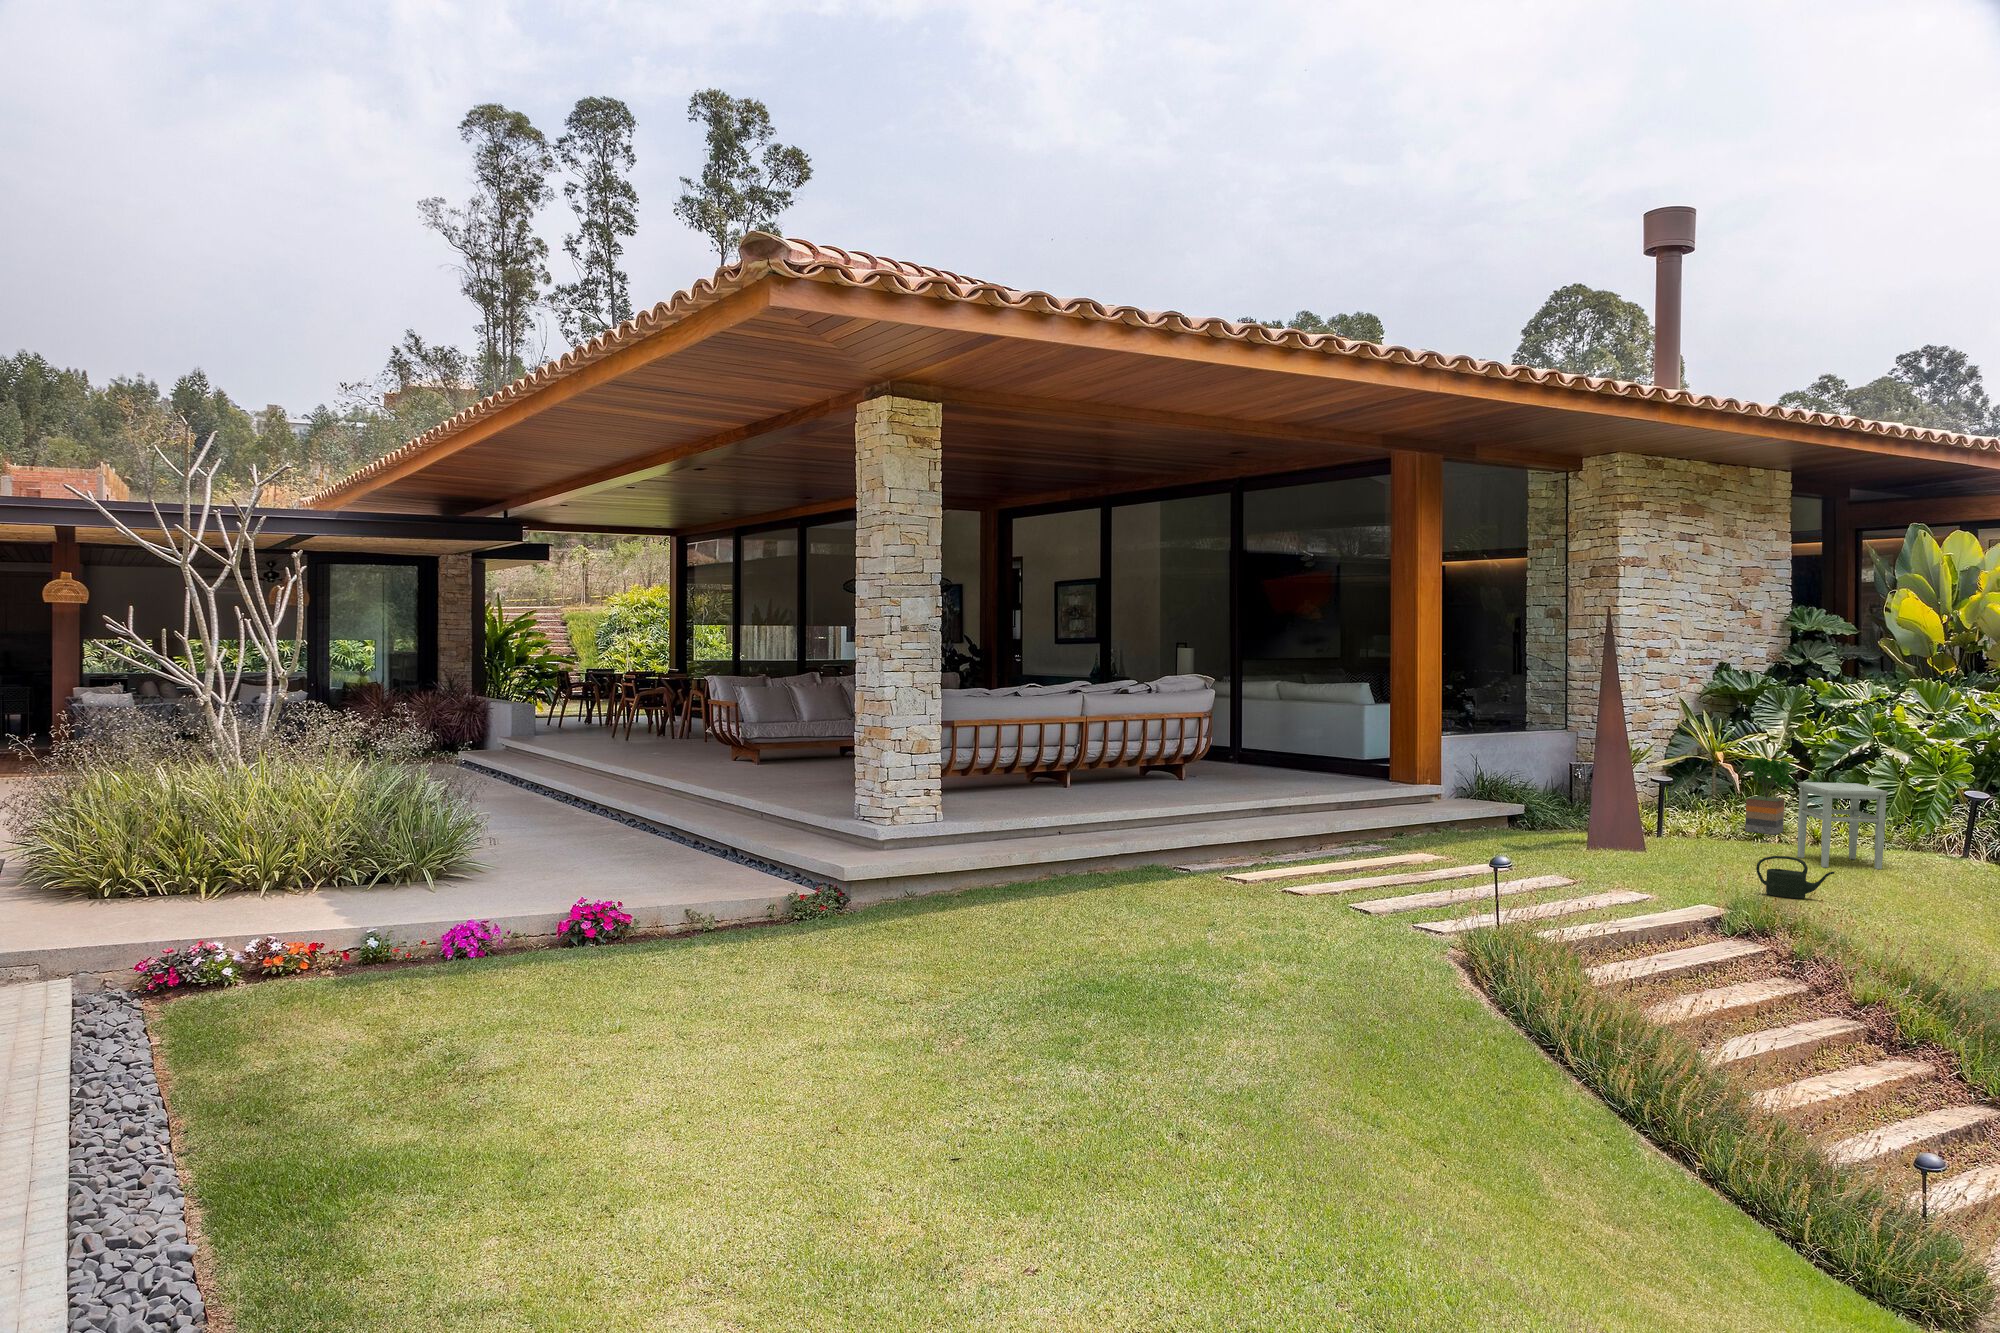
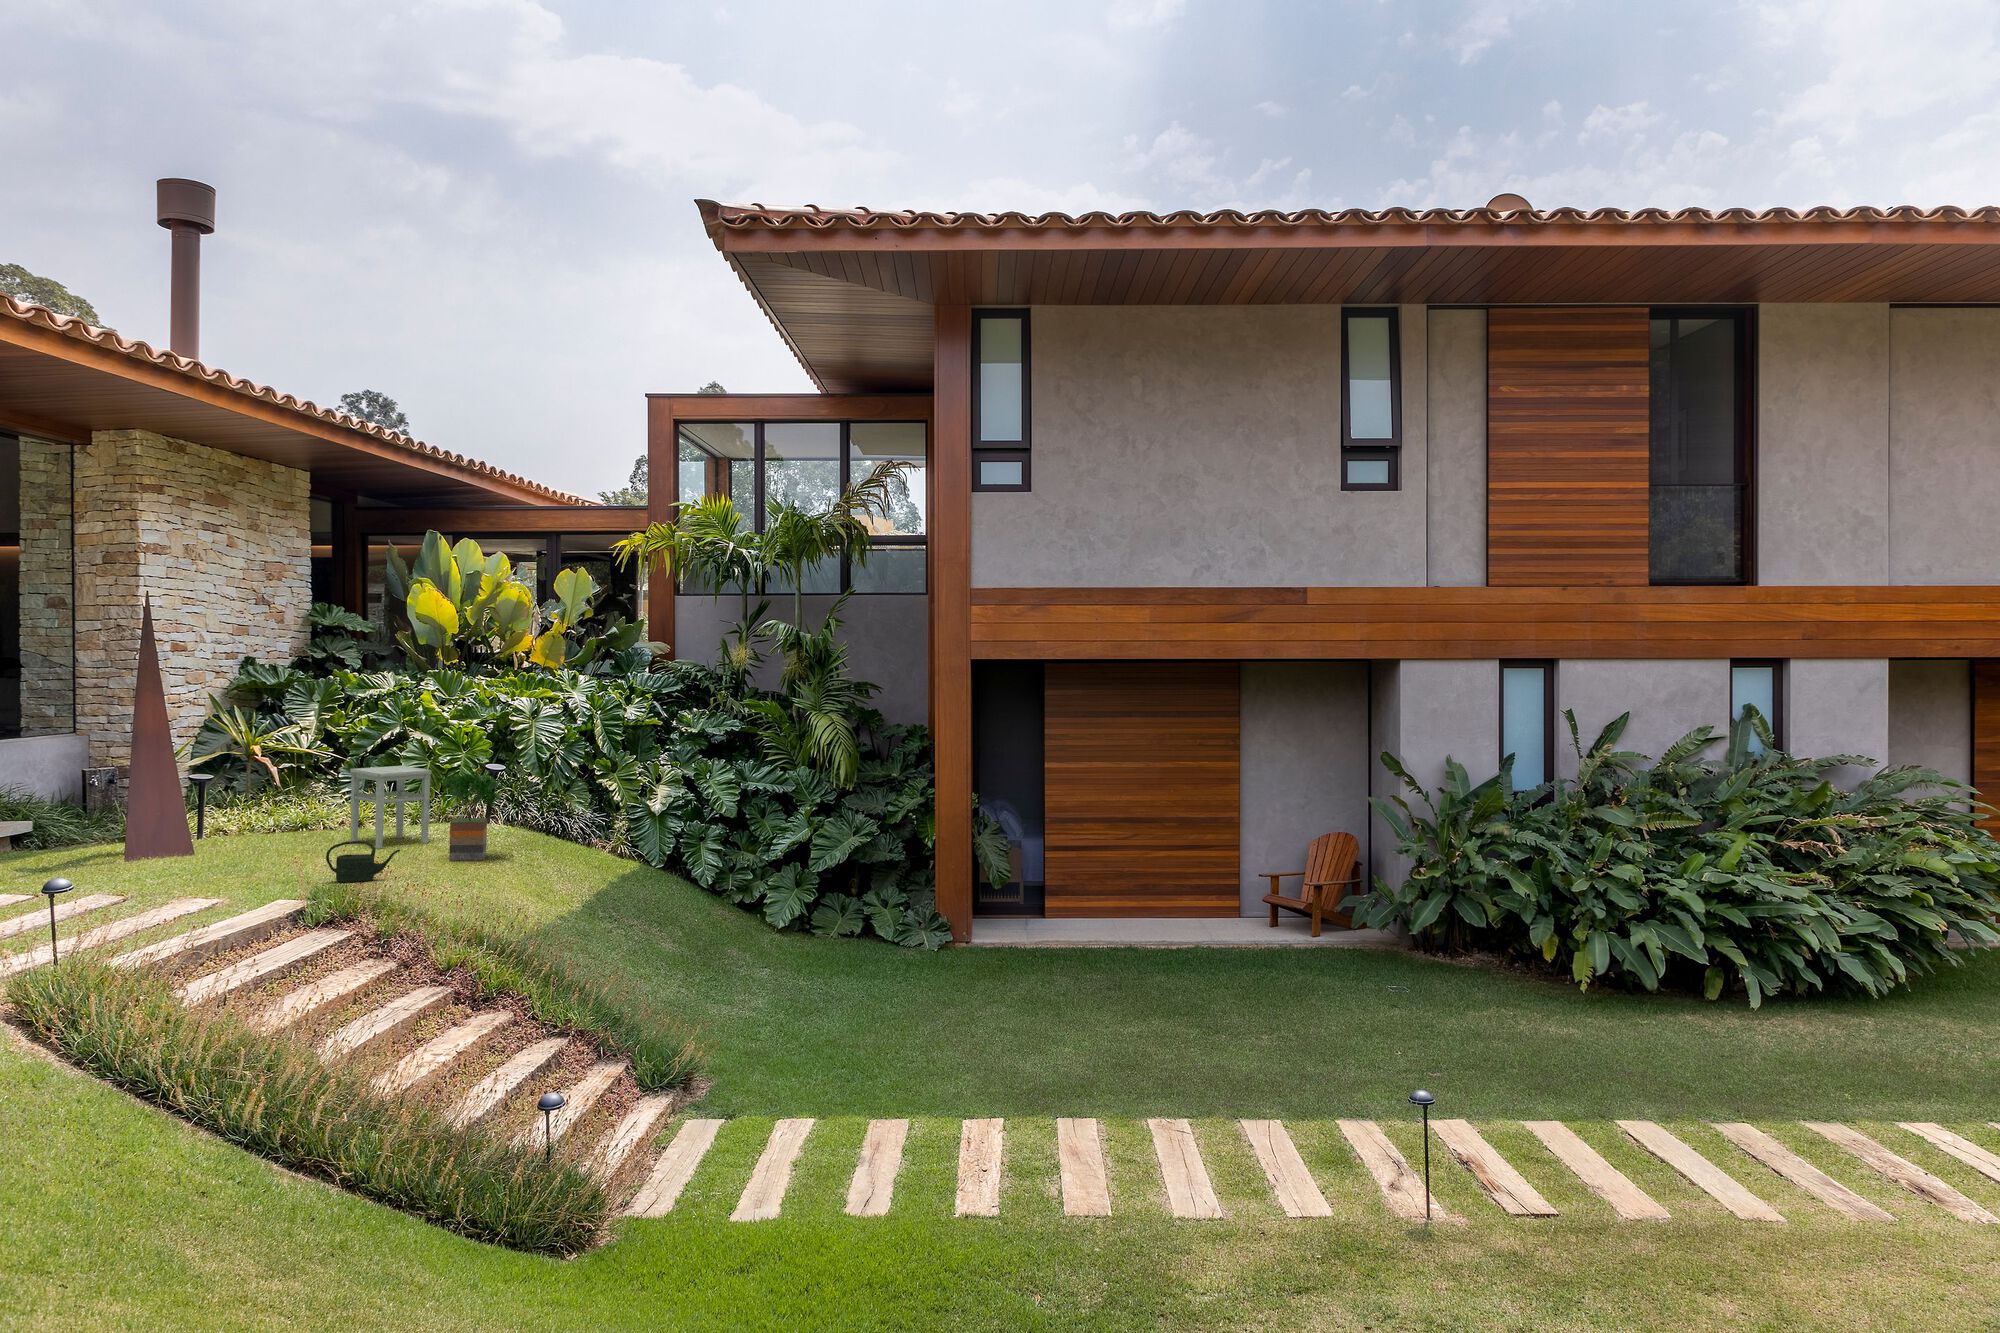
potted tree: present [1744,757,1796,835] -> present [443,773,501,861]

